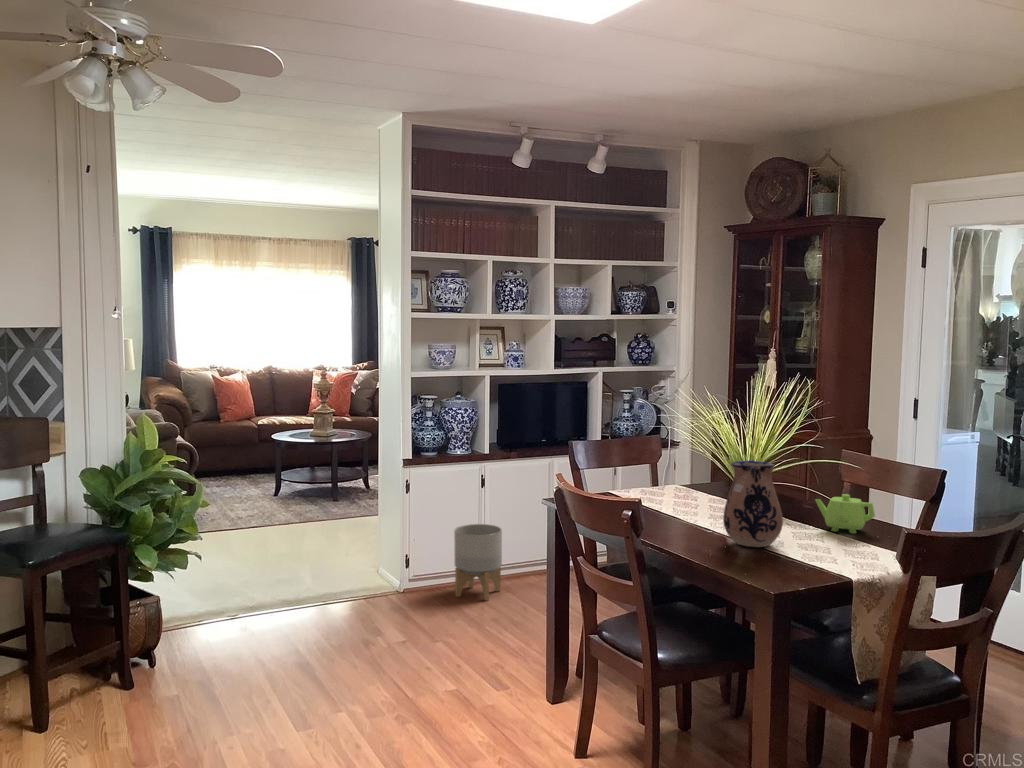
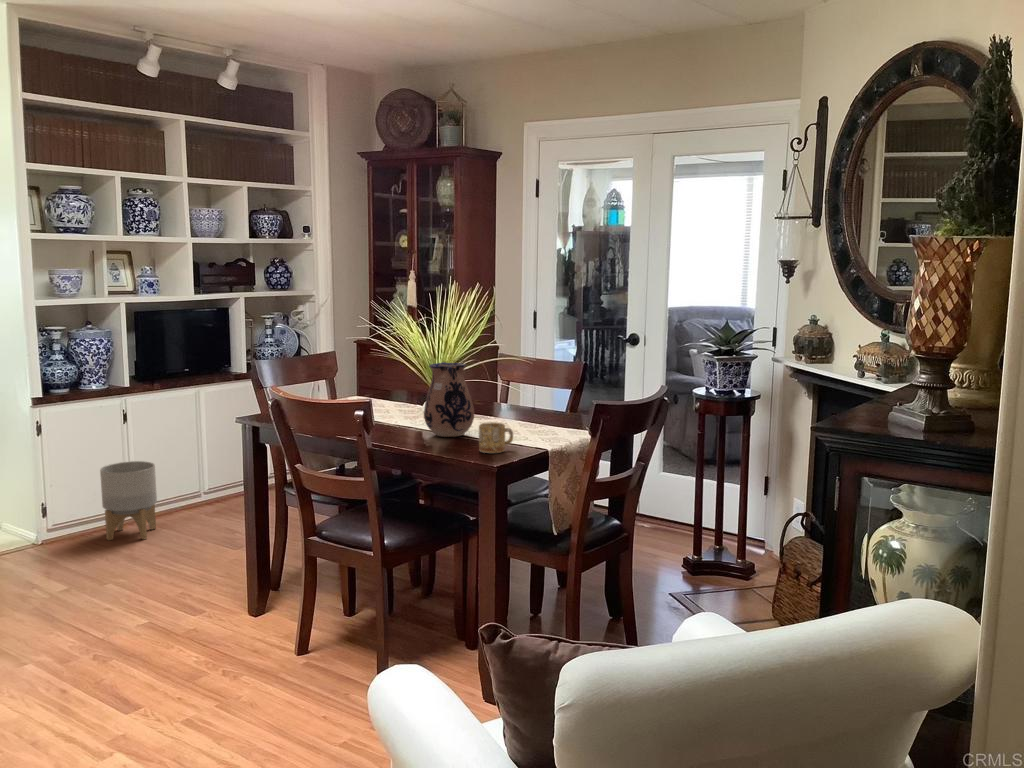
teapot: present [815,494,875,534] -> none [491,388,538,420]
mug: none [774,538,819,576] -> present [479,423,513,453]

